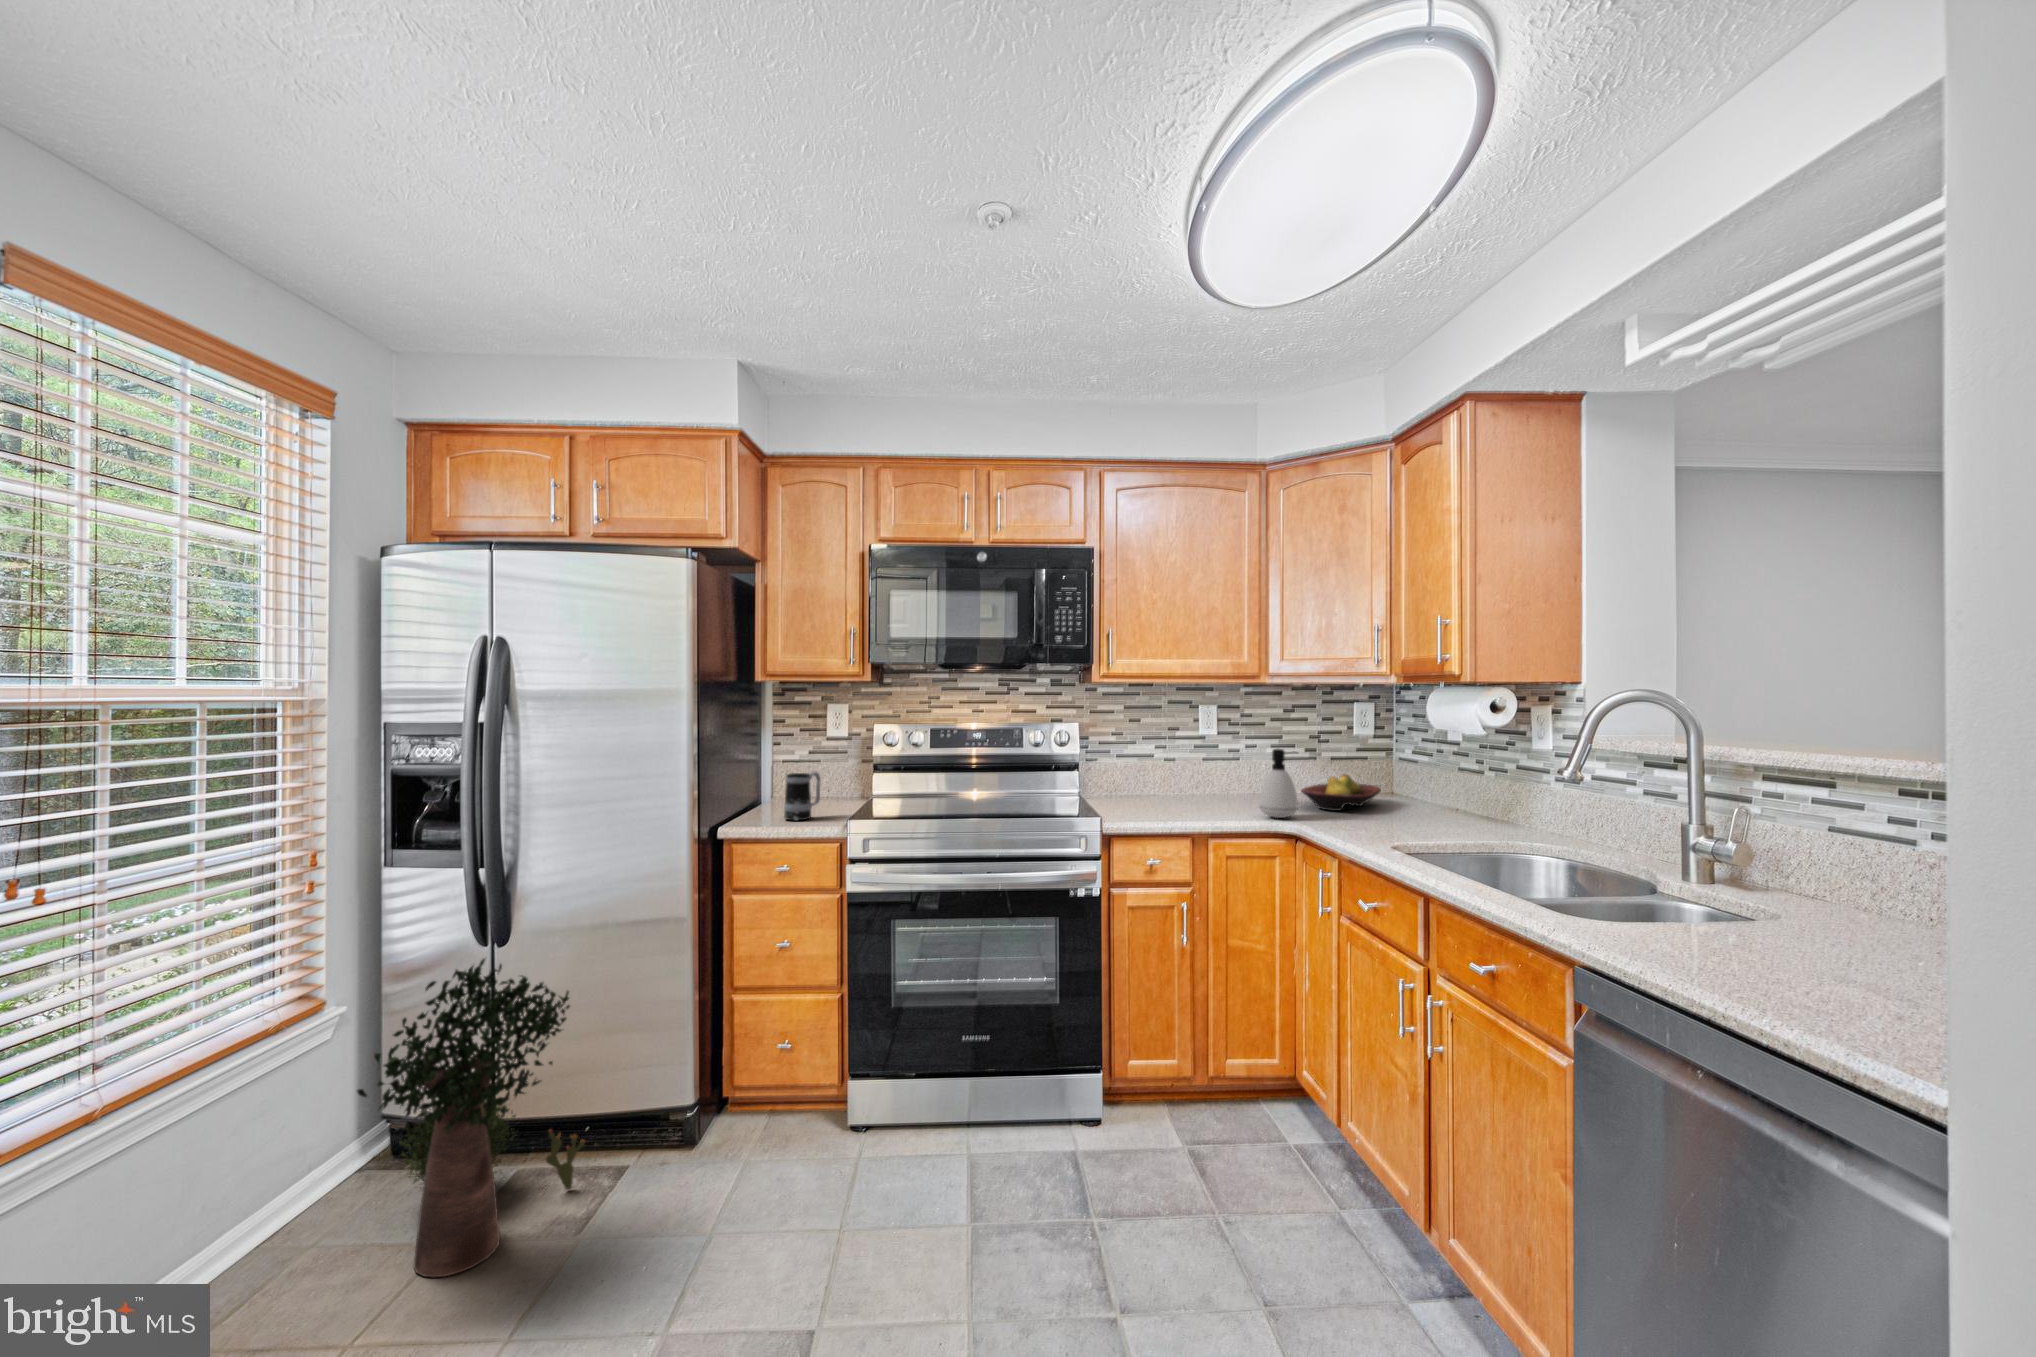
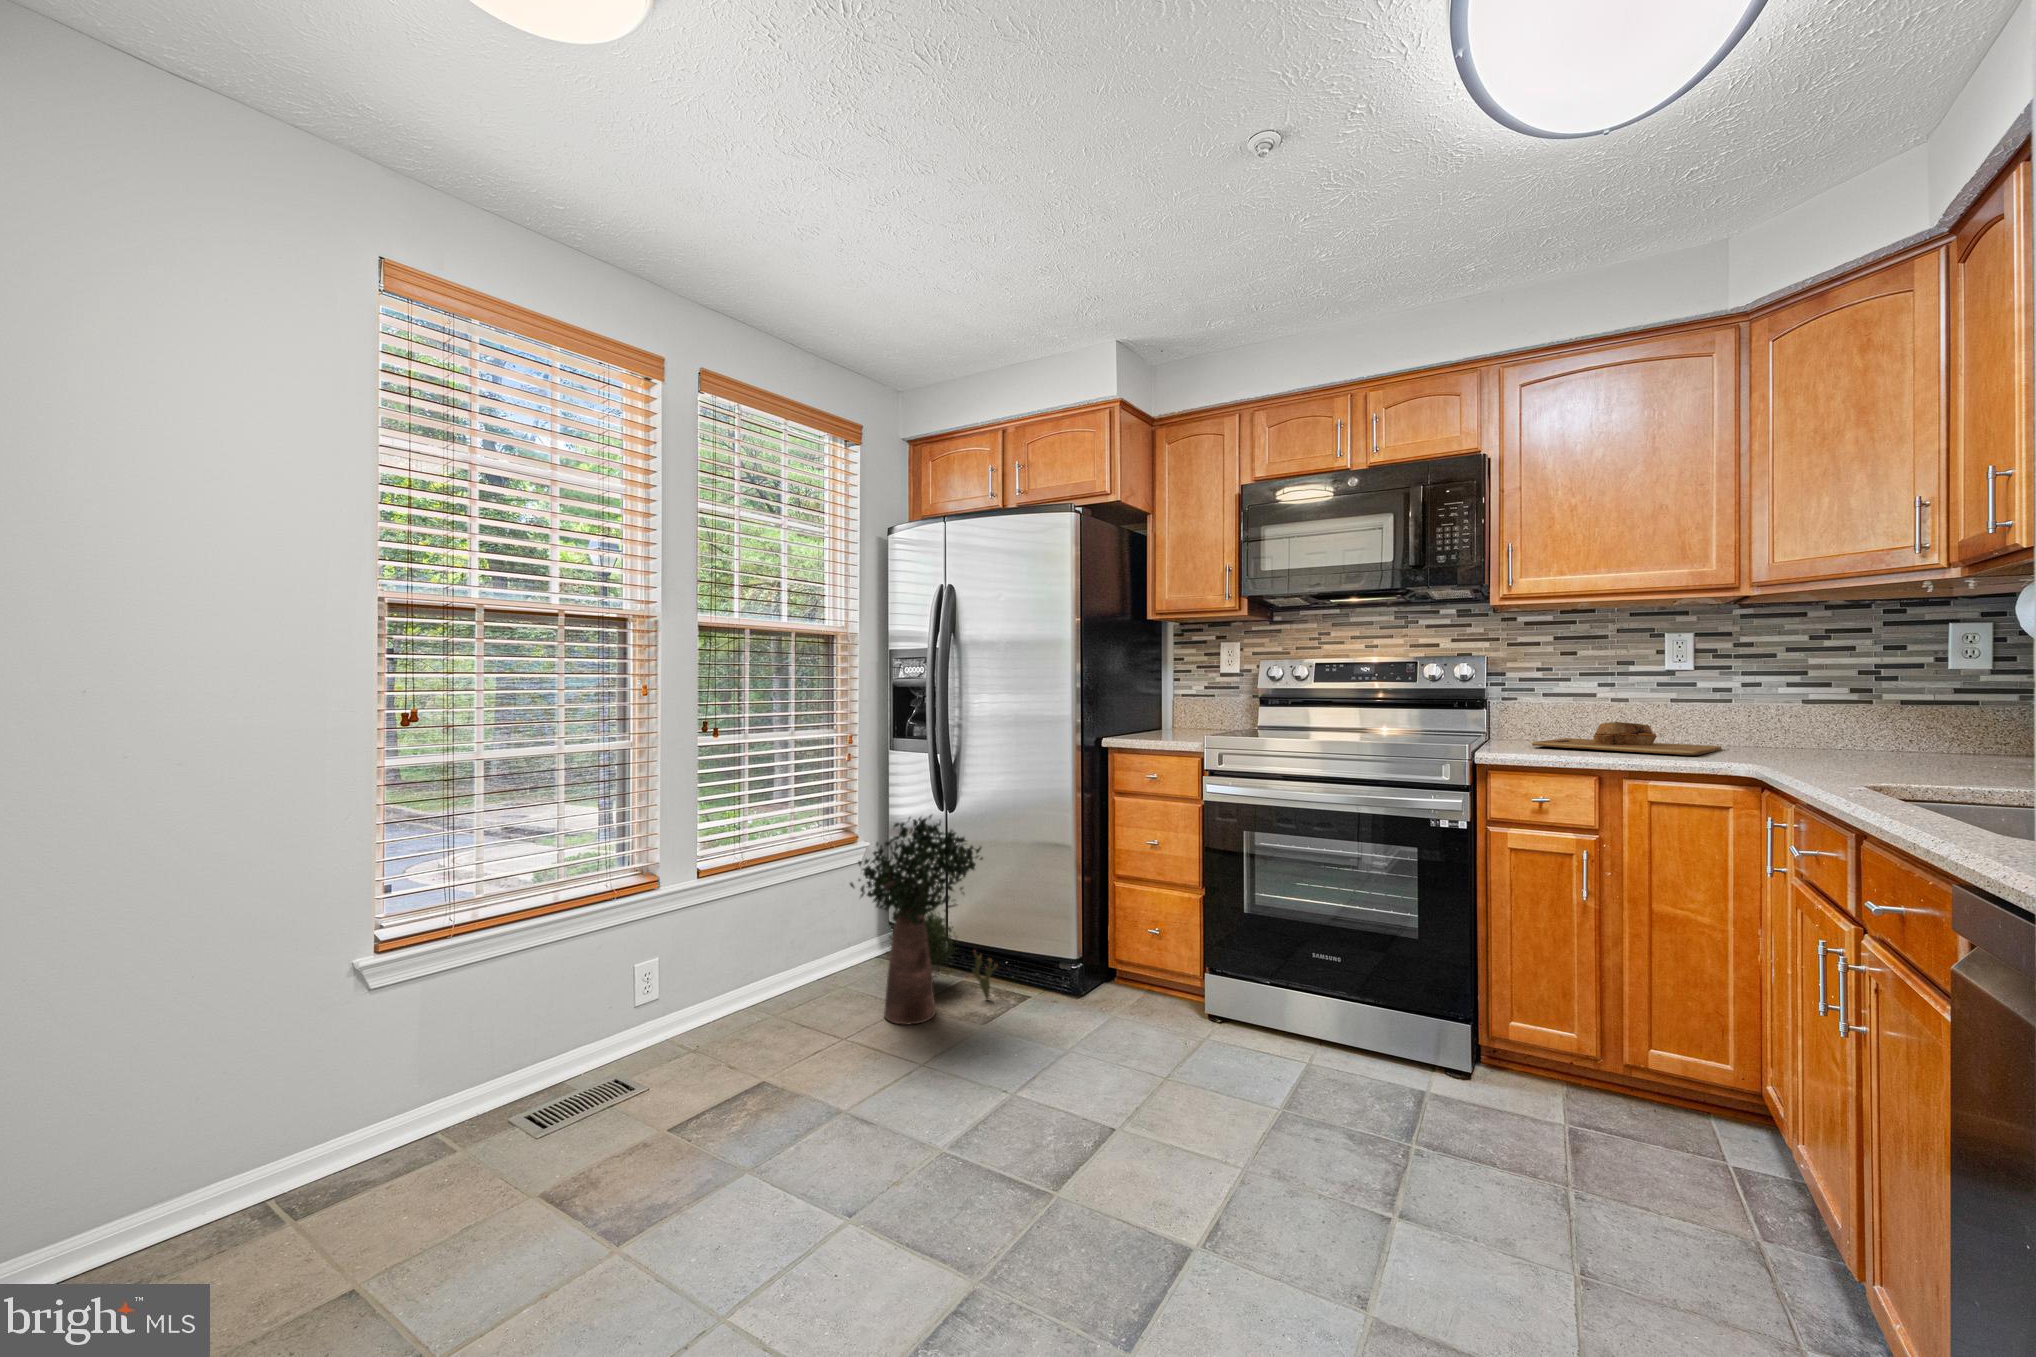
soap dispenser: present [1259,749,1298,818] -> none [1712,673,1777,761]
mug: present [784,772,821,821] -> none [1164,697,1198,739]
fruit bowl: present [1301,774,1381,811] -> none [1801,716,1969,761]
cutting board: none [1127,784,1245,812] -> present [1532,722,1721,755]

